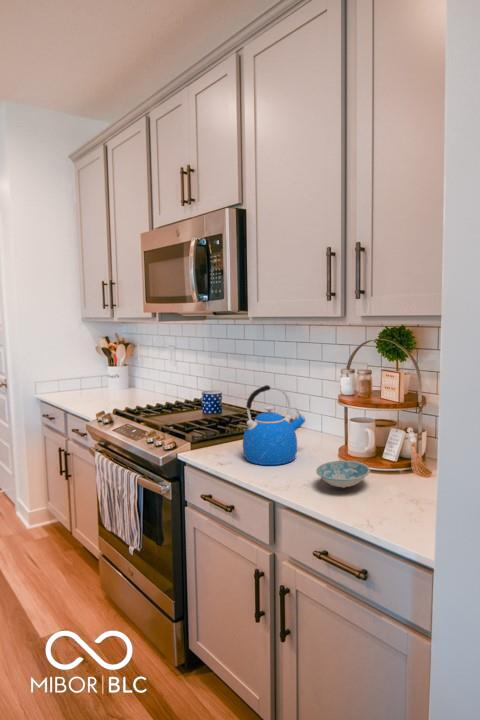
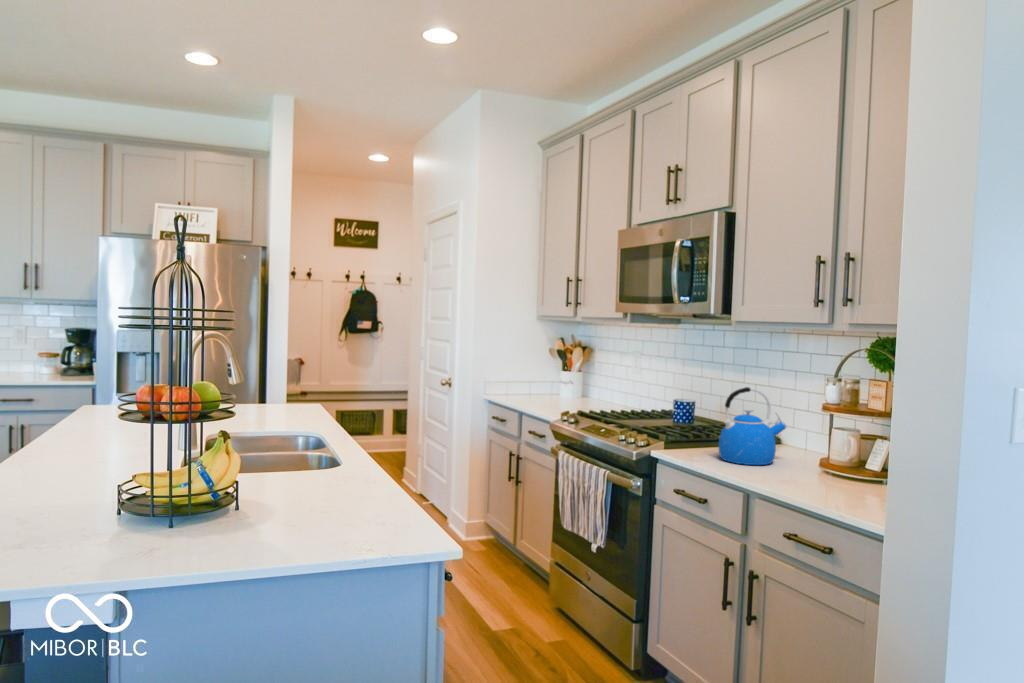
ceramic bowl: present [316,461,370,487] -> none [792,462,848,485]

